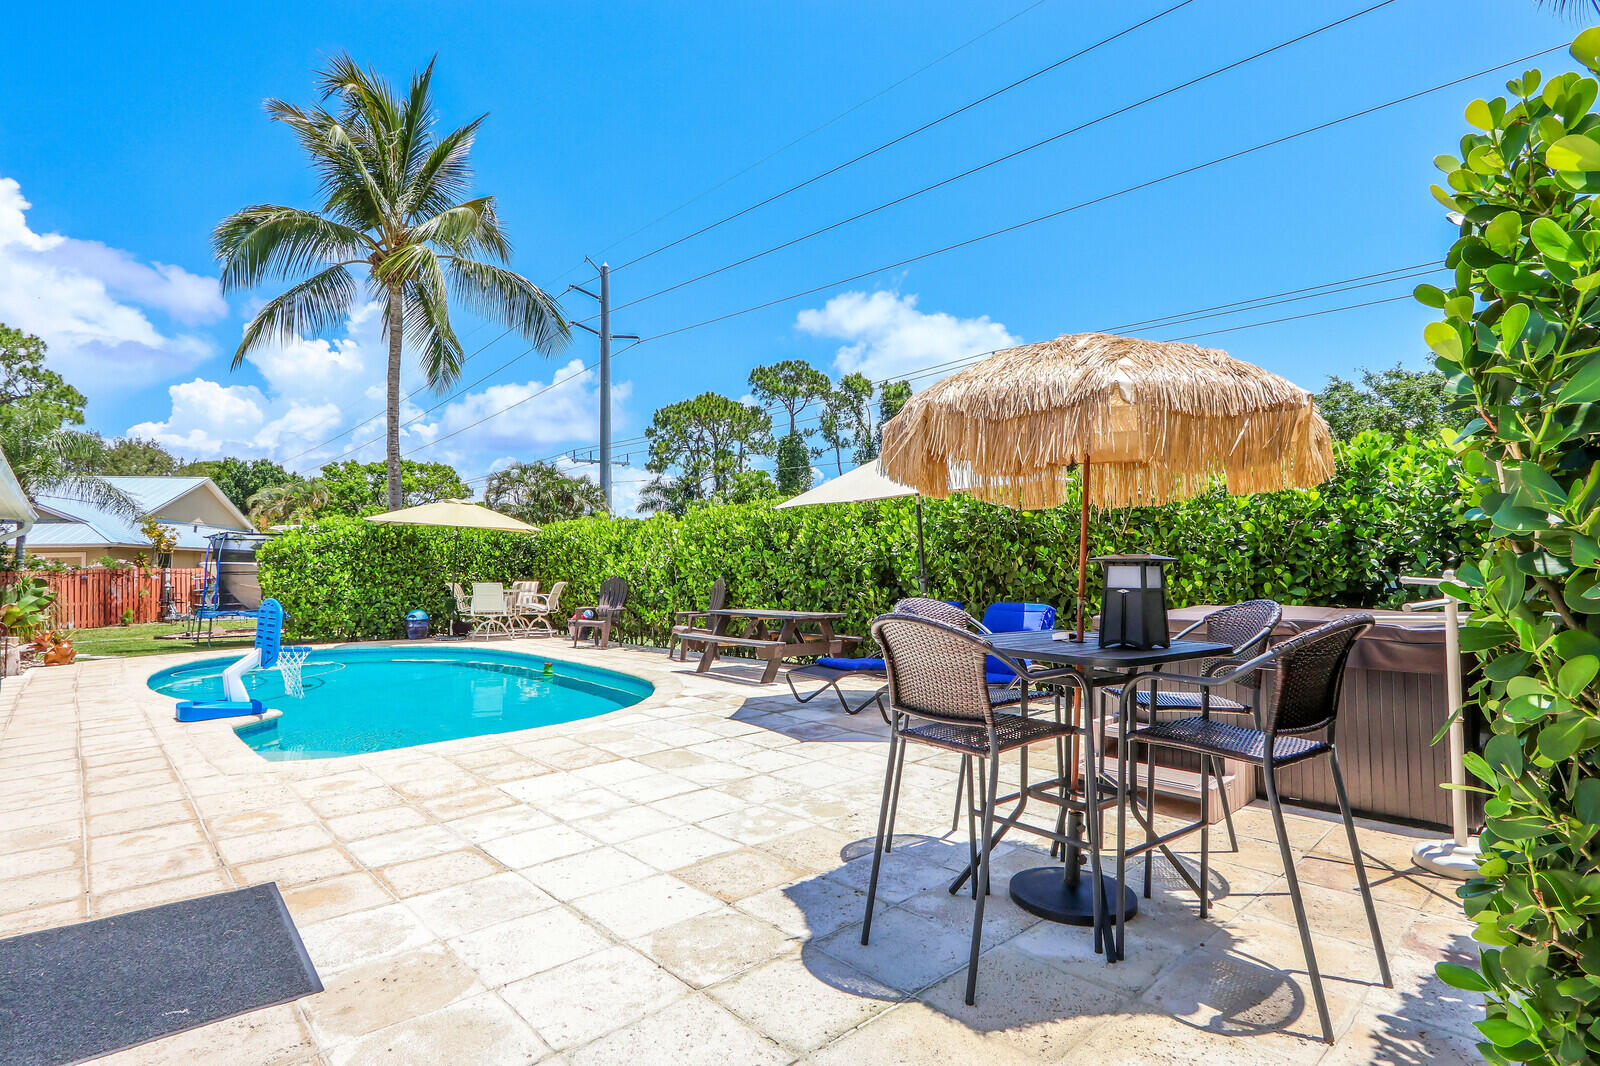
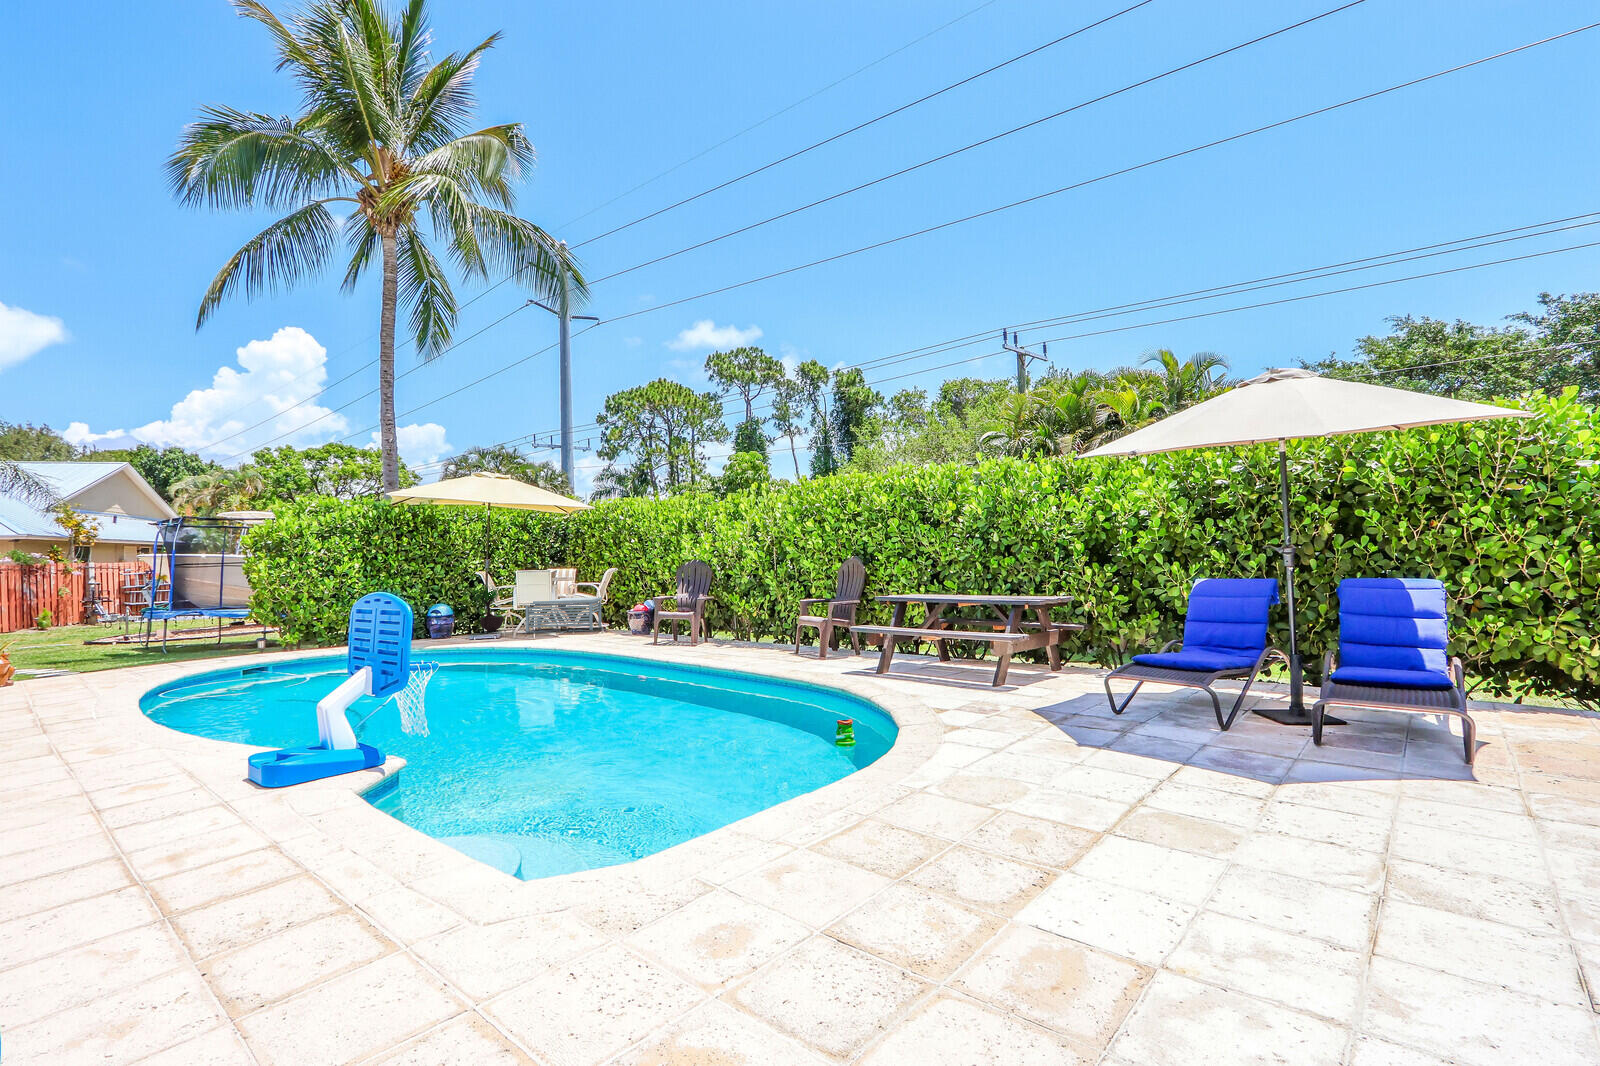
storage bench: none [485,608,557,637] -> present [525,597,602,632]

